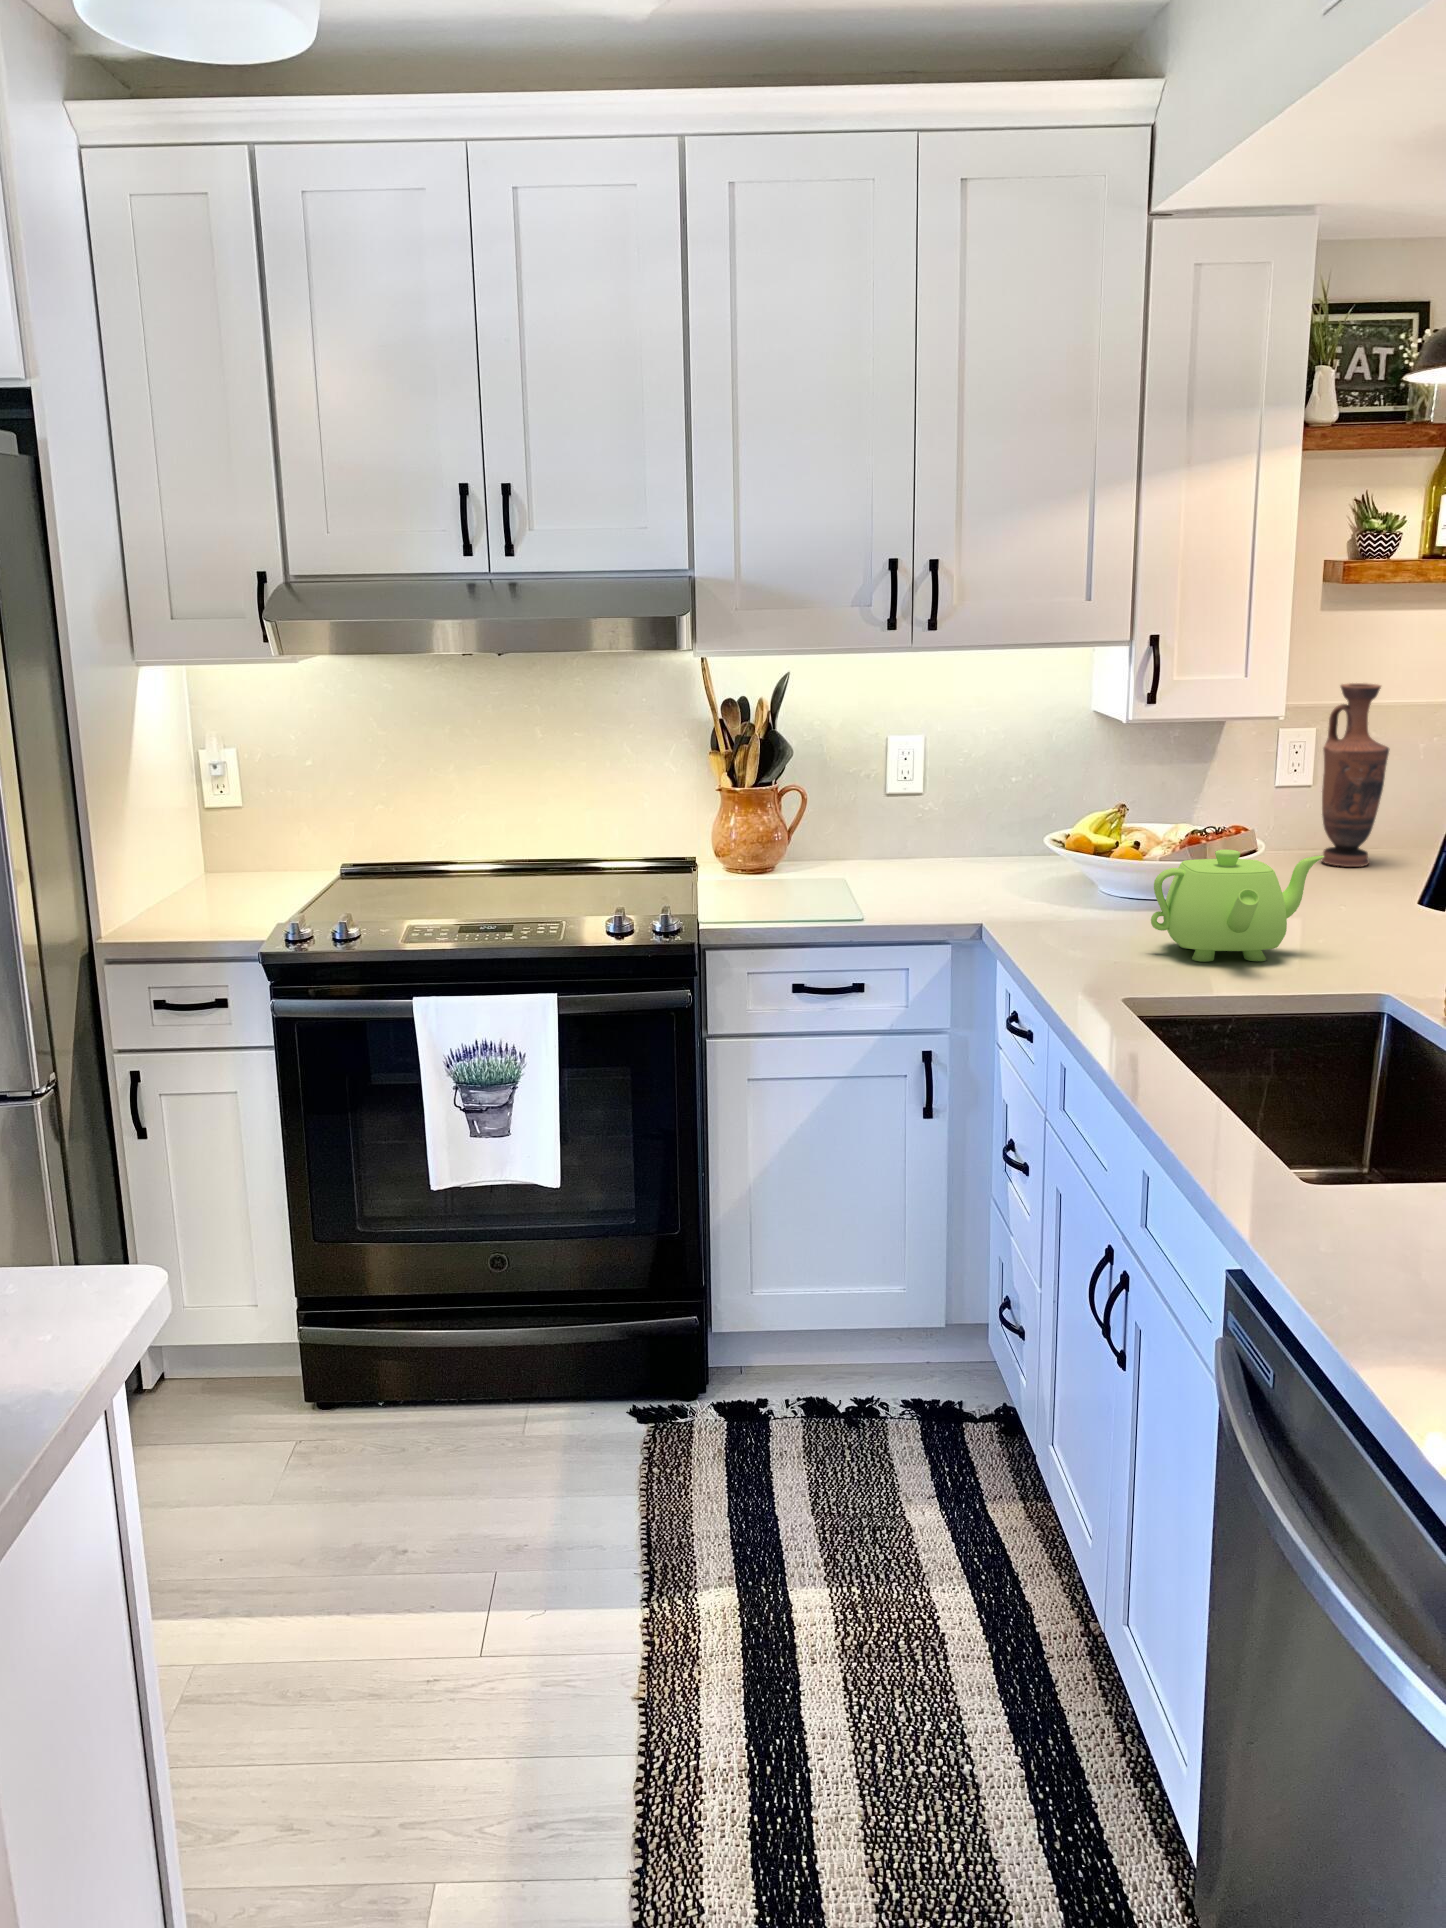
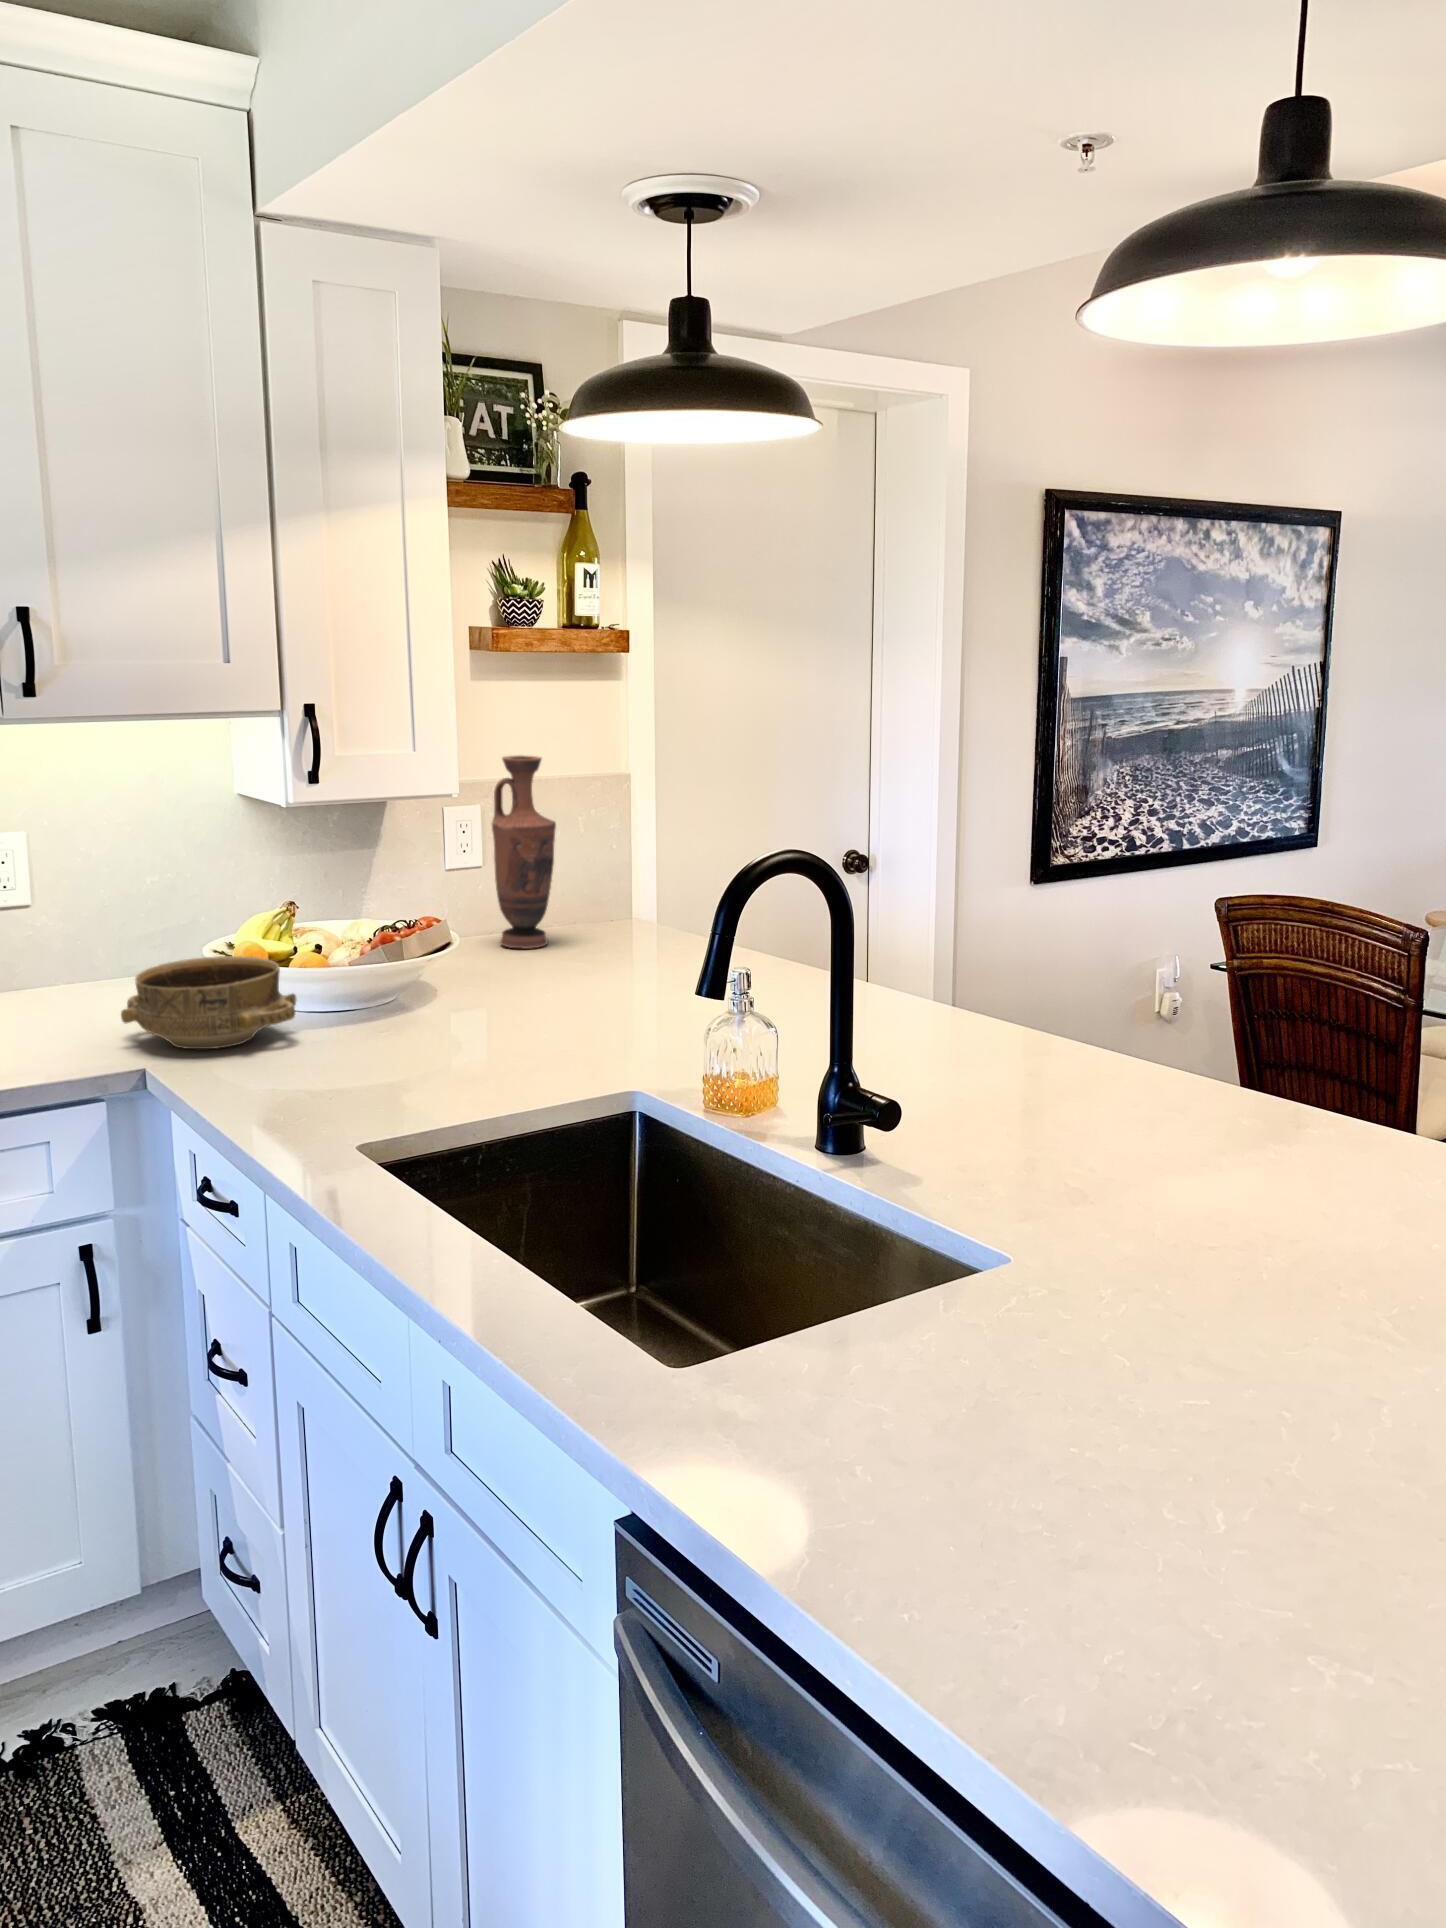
ceramic bowl: none [974,843,1111,916] -> present [121,956,296,1049]
teapot: present [1151,850,1324,962] -> none [362,947,542,1084]

